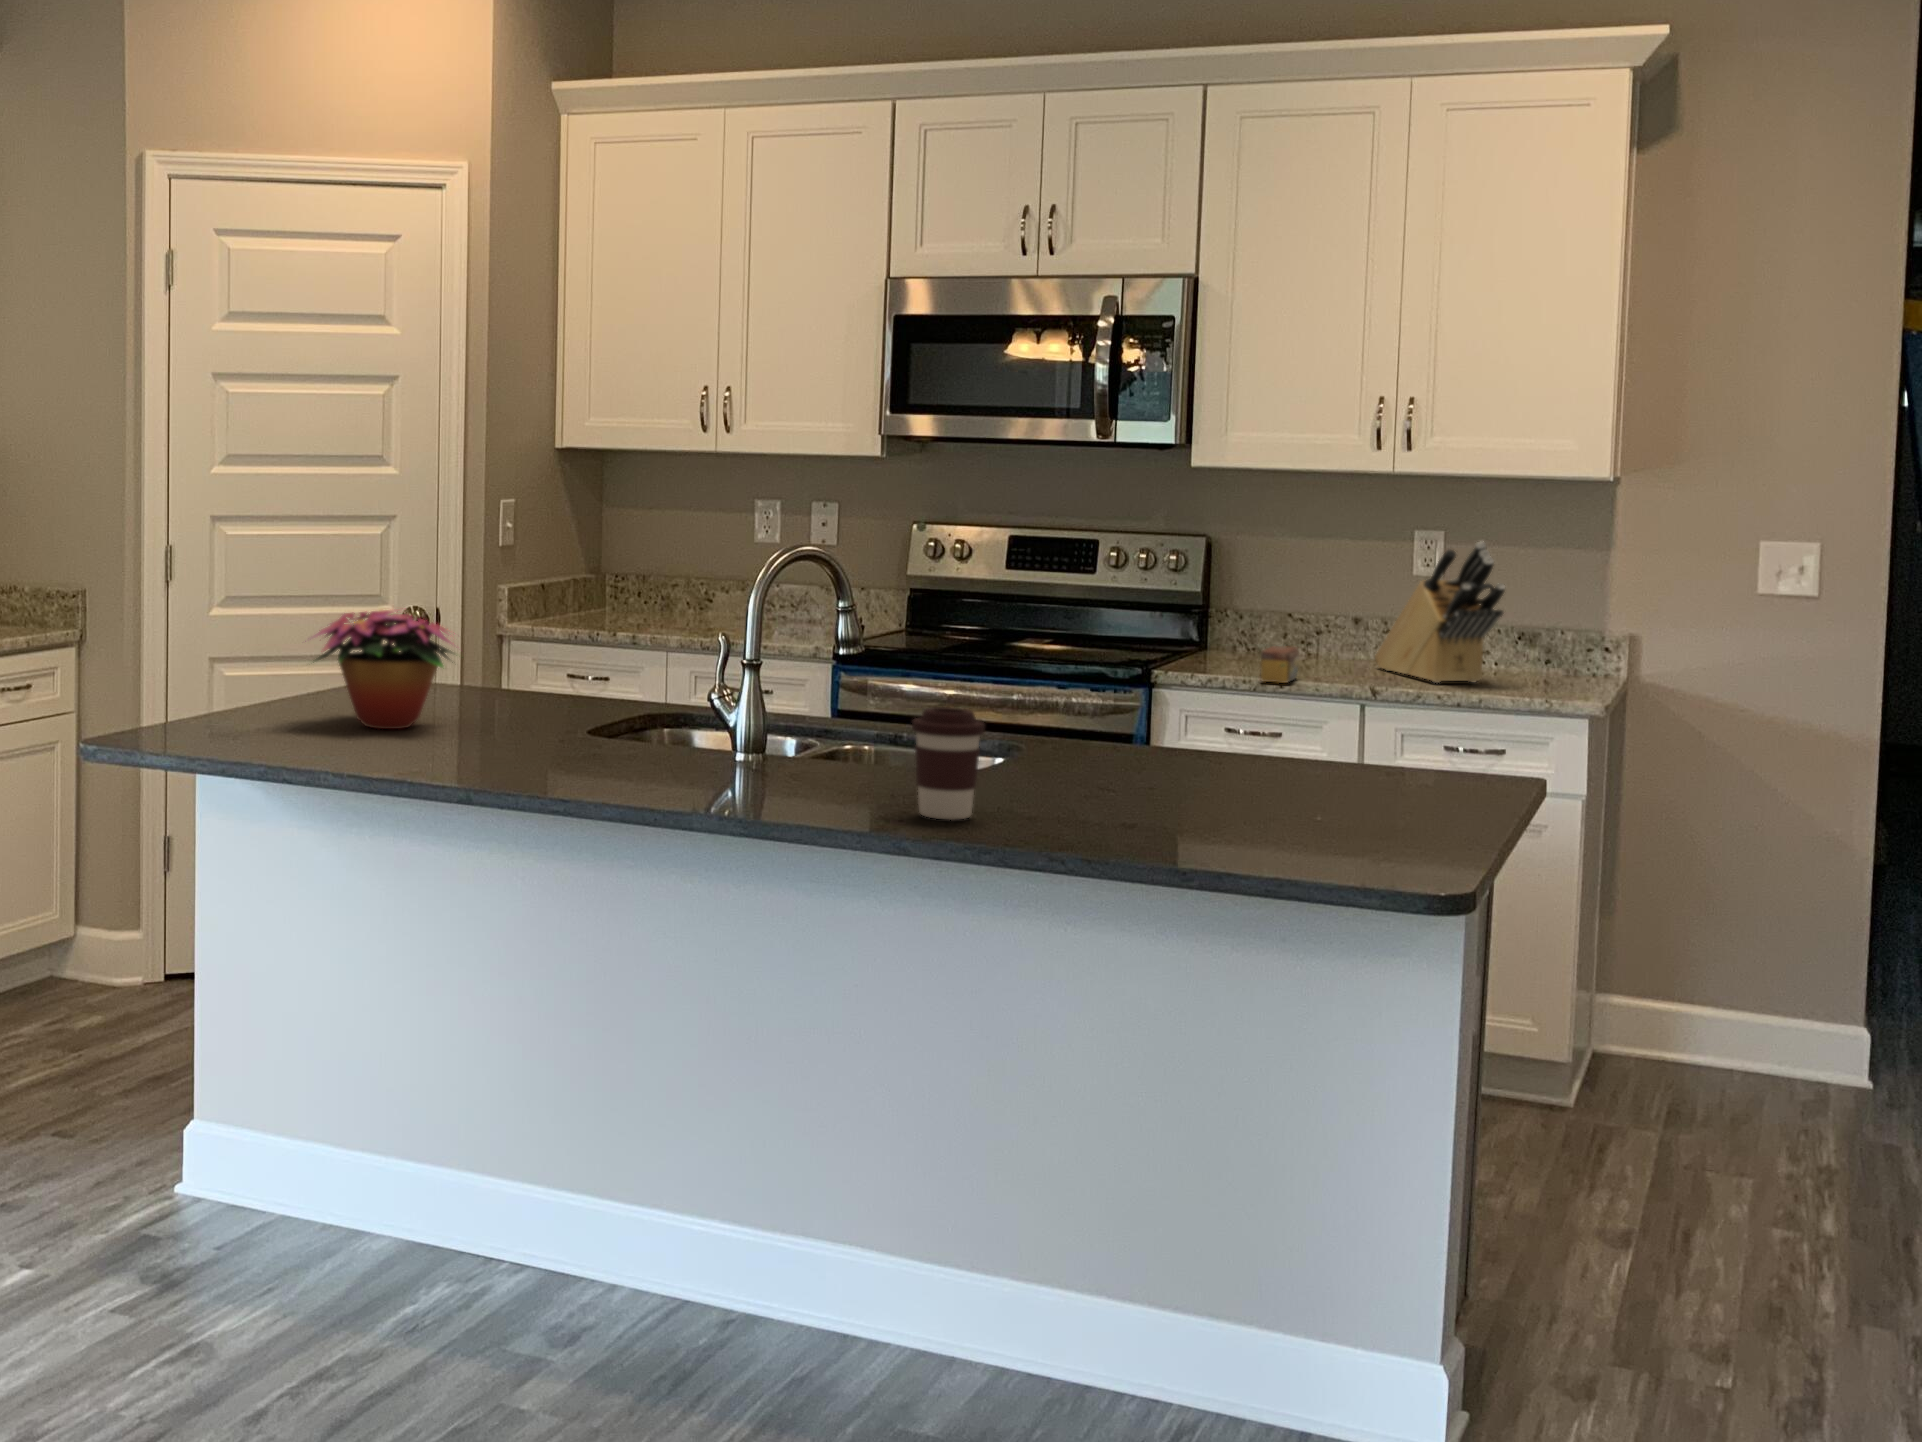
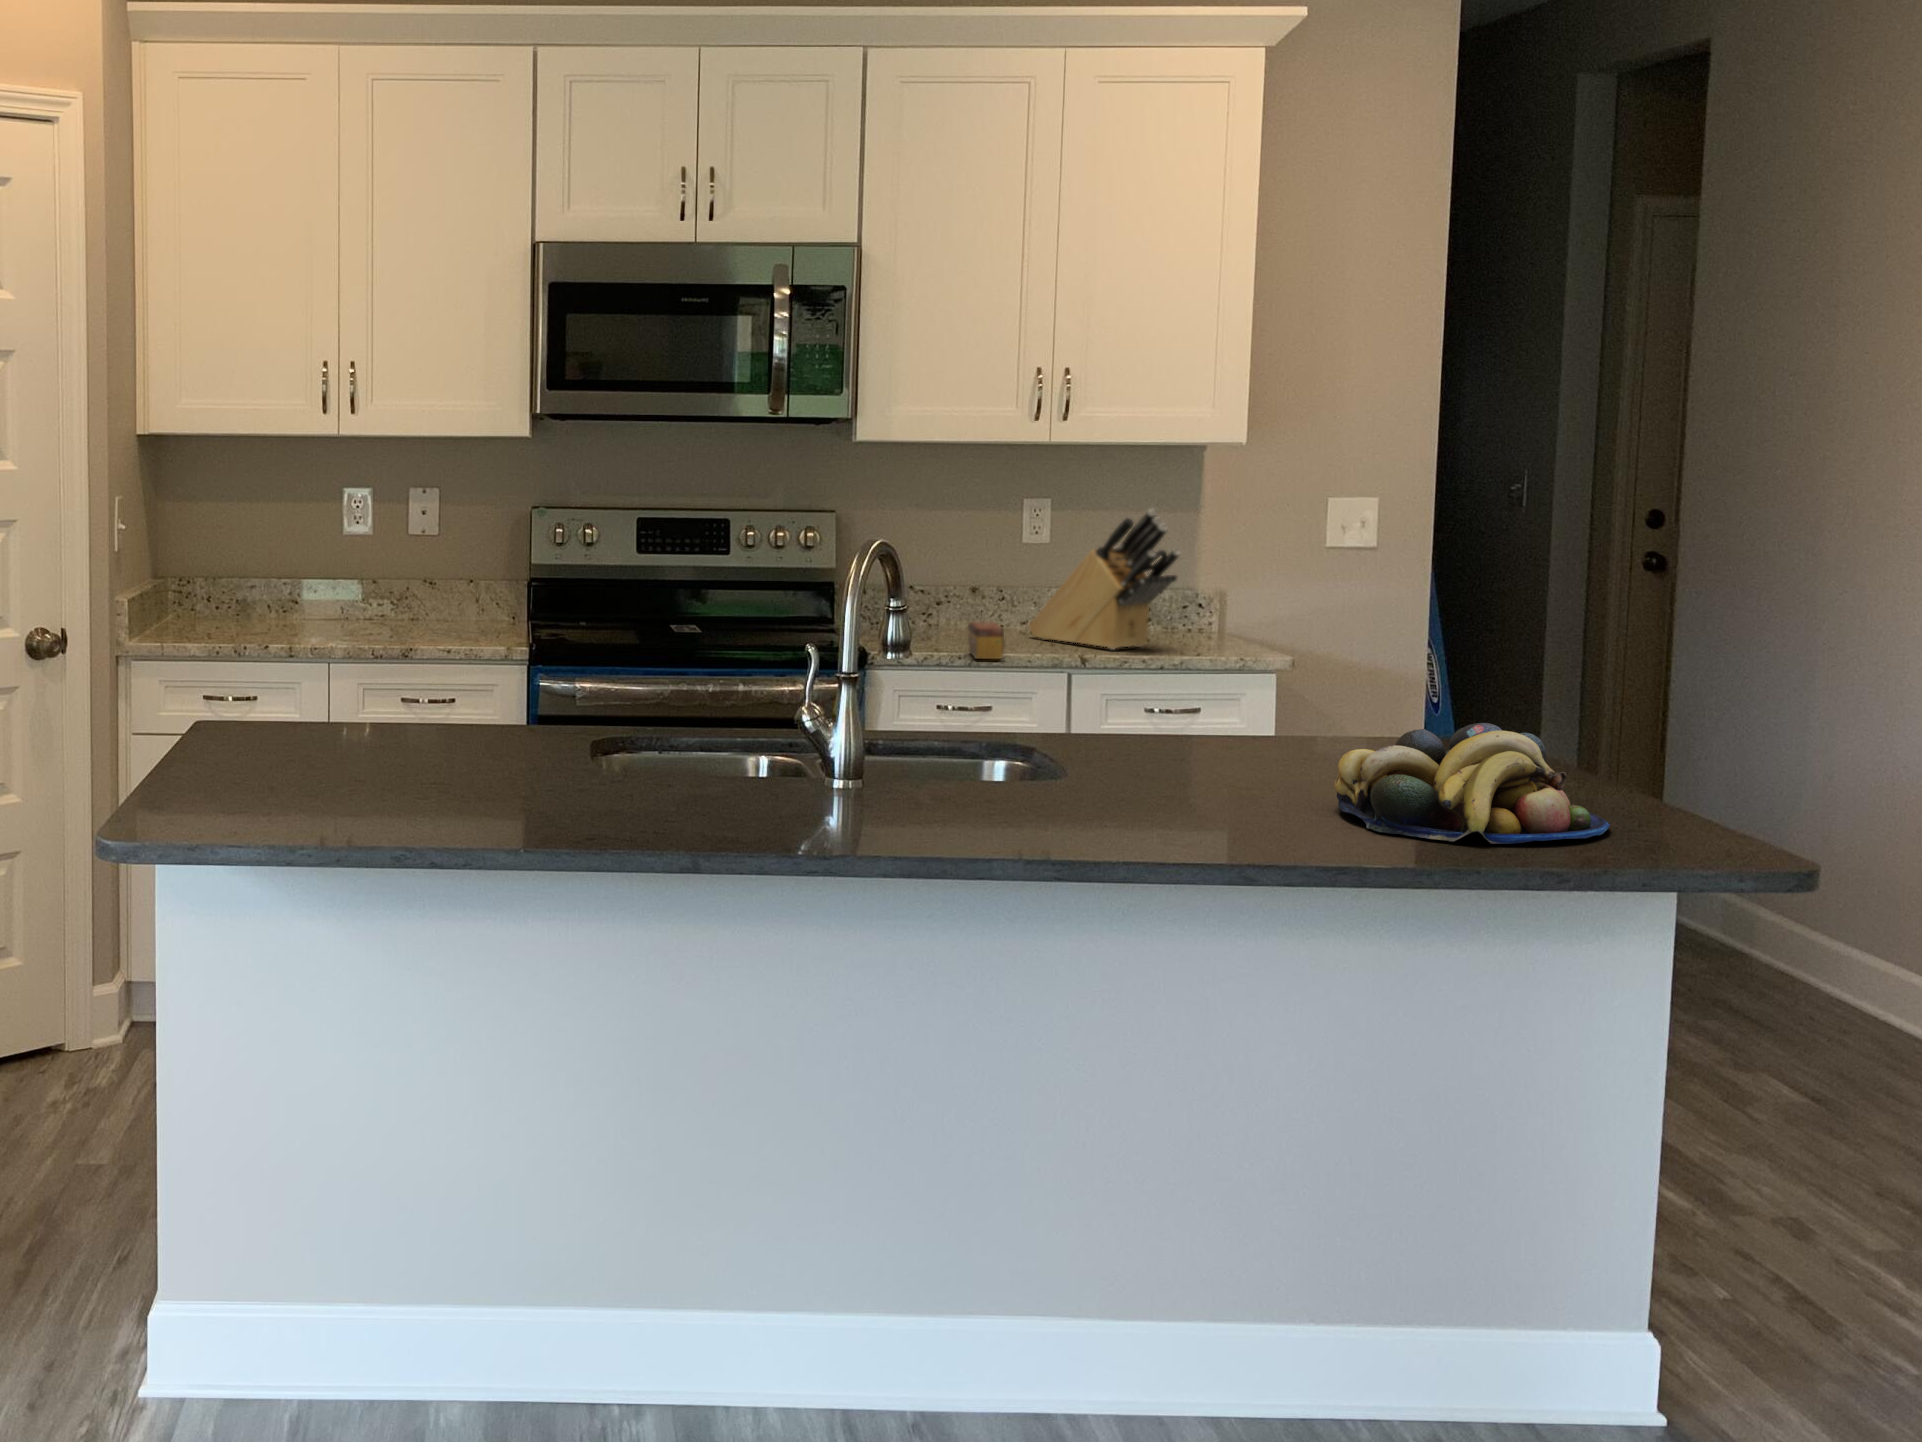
flower arrangement: present [314,608,452,729] -> none [284,640,495,788]
coffee cup: present [912,707,984,820] -> none [1148,720,1226,840]
fruit bowl: none [1144,738,1416,853] -> present [1335,723,1610,844]

